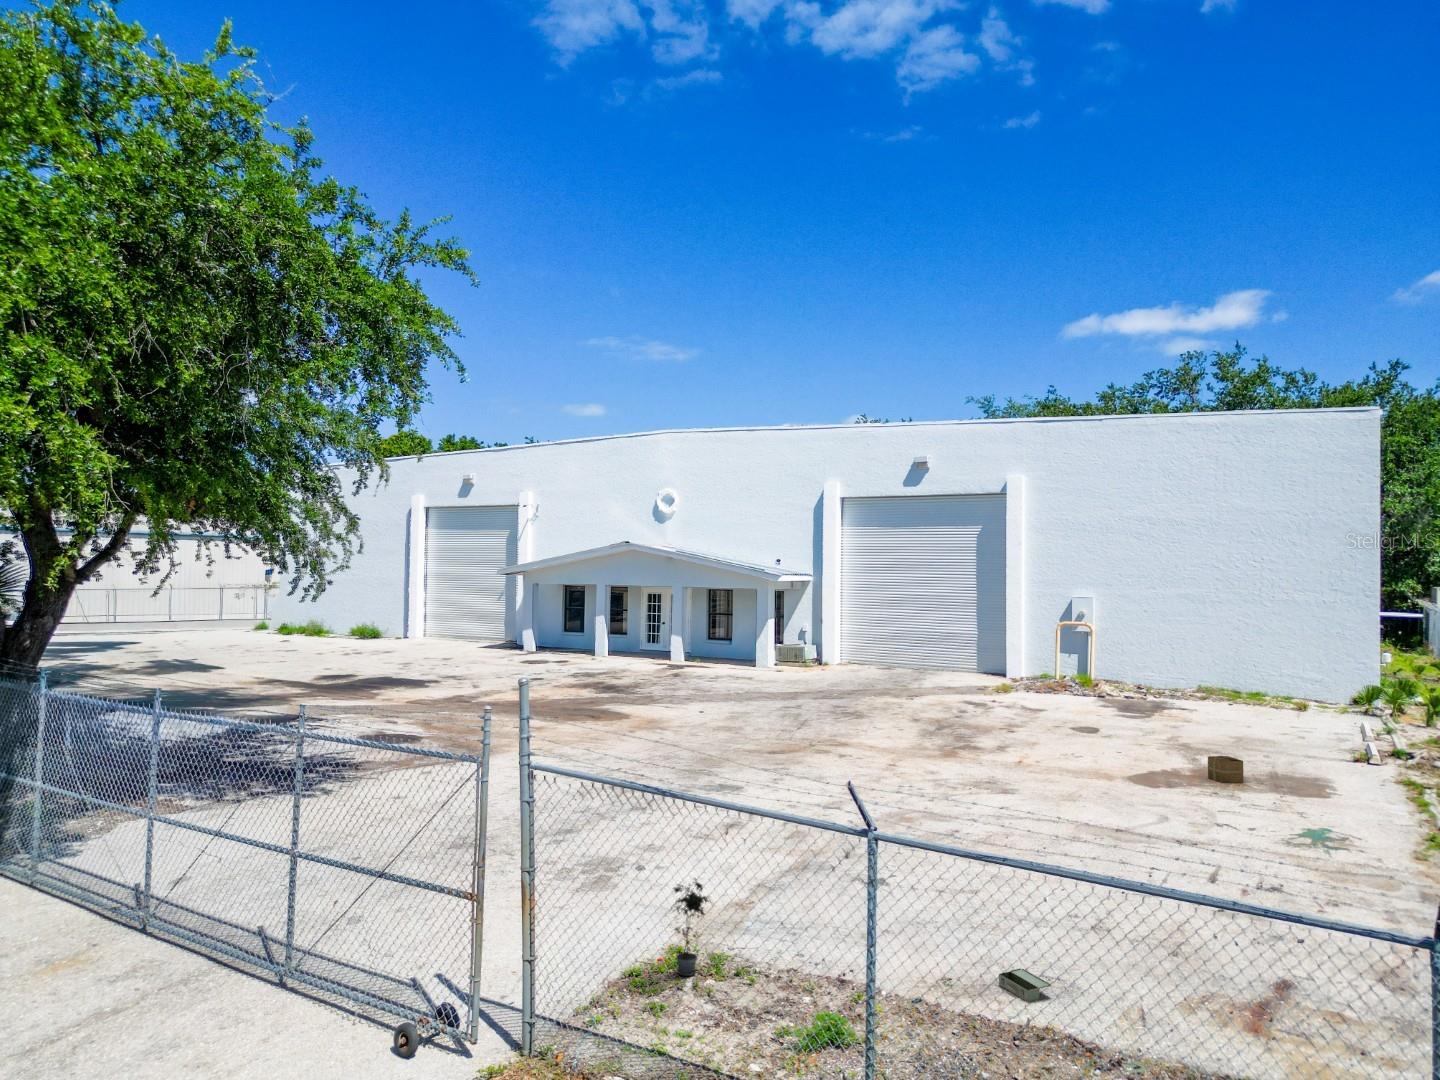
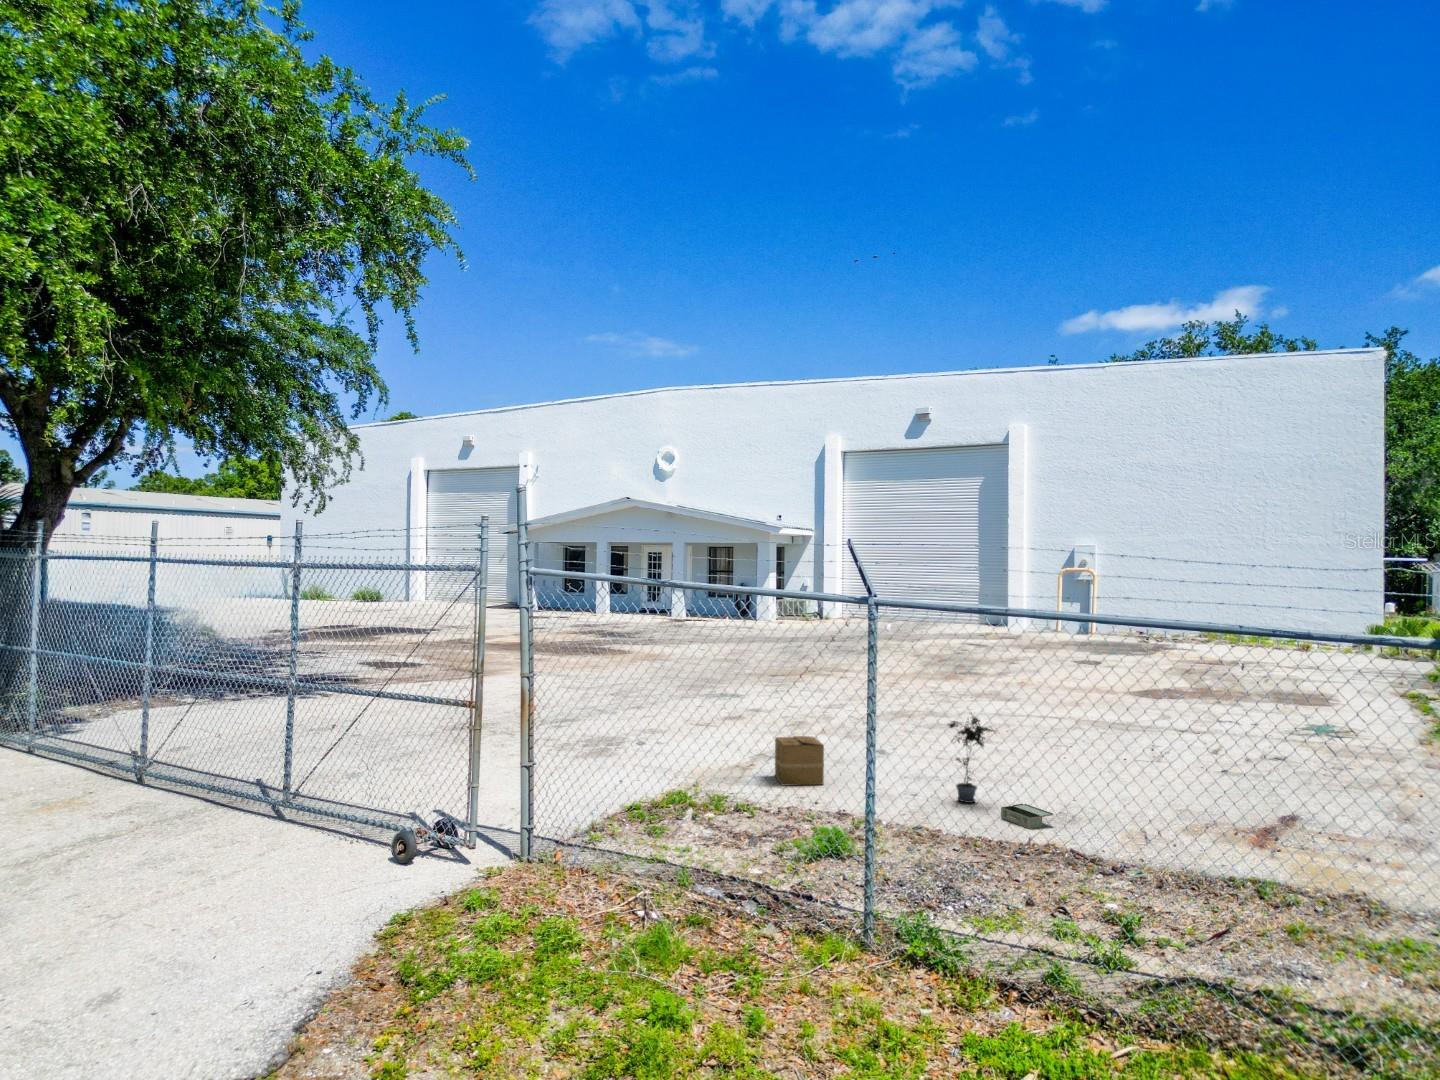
cardboard box: present [1208,756,1244,783] -> present [775,736,824,786]
potted plant: present [674,878,711,976] -> present [948,714,994,803]

